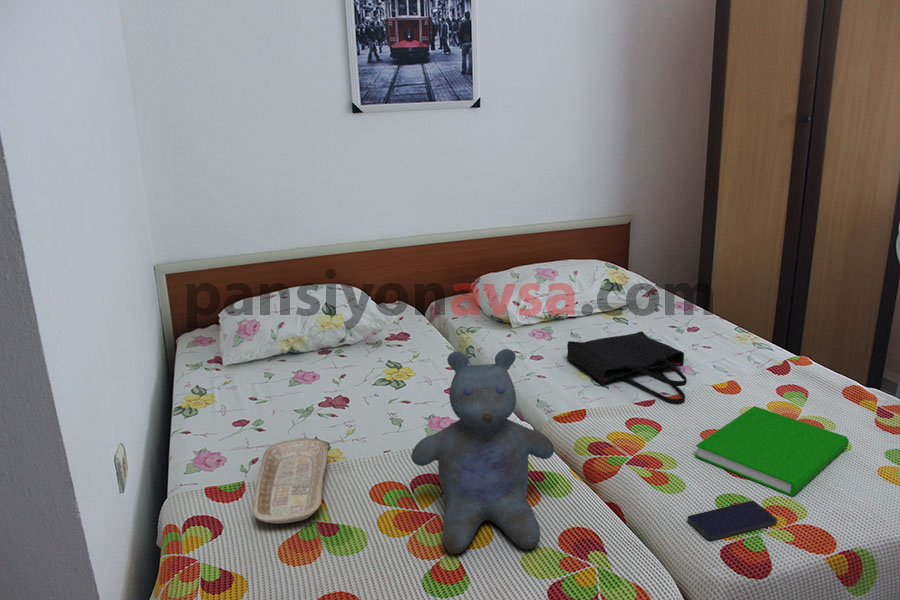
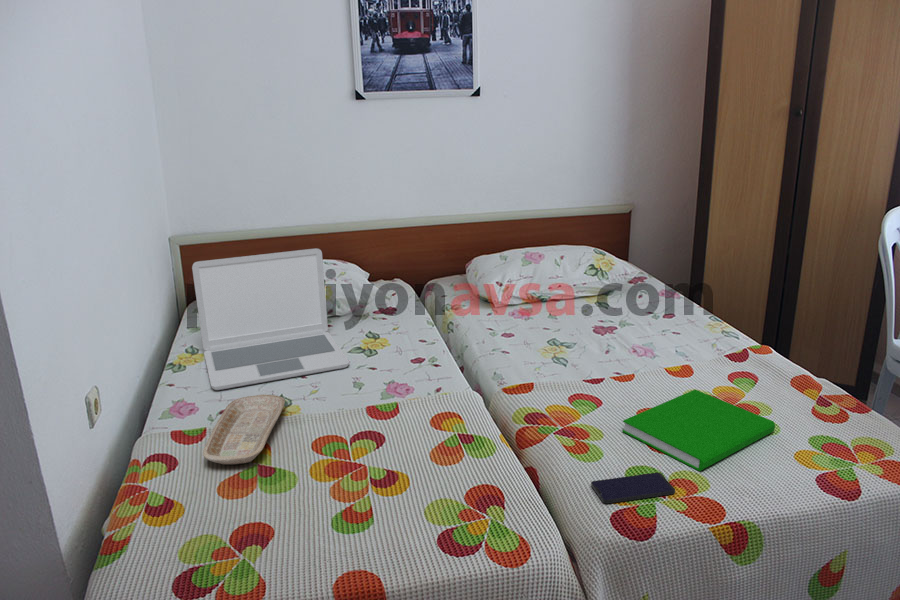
laptop: none [201,273,380,435] -> present [192,248,349,390]
tote bag: present [567,331,687,404] -> none [535,316,644,385]
stuffed bear: present [411,349,554,553] -> none [343,317,474,499]

